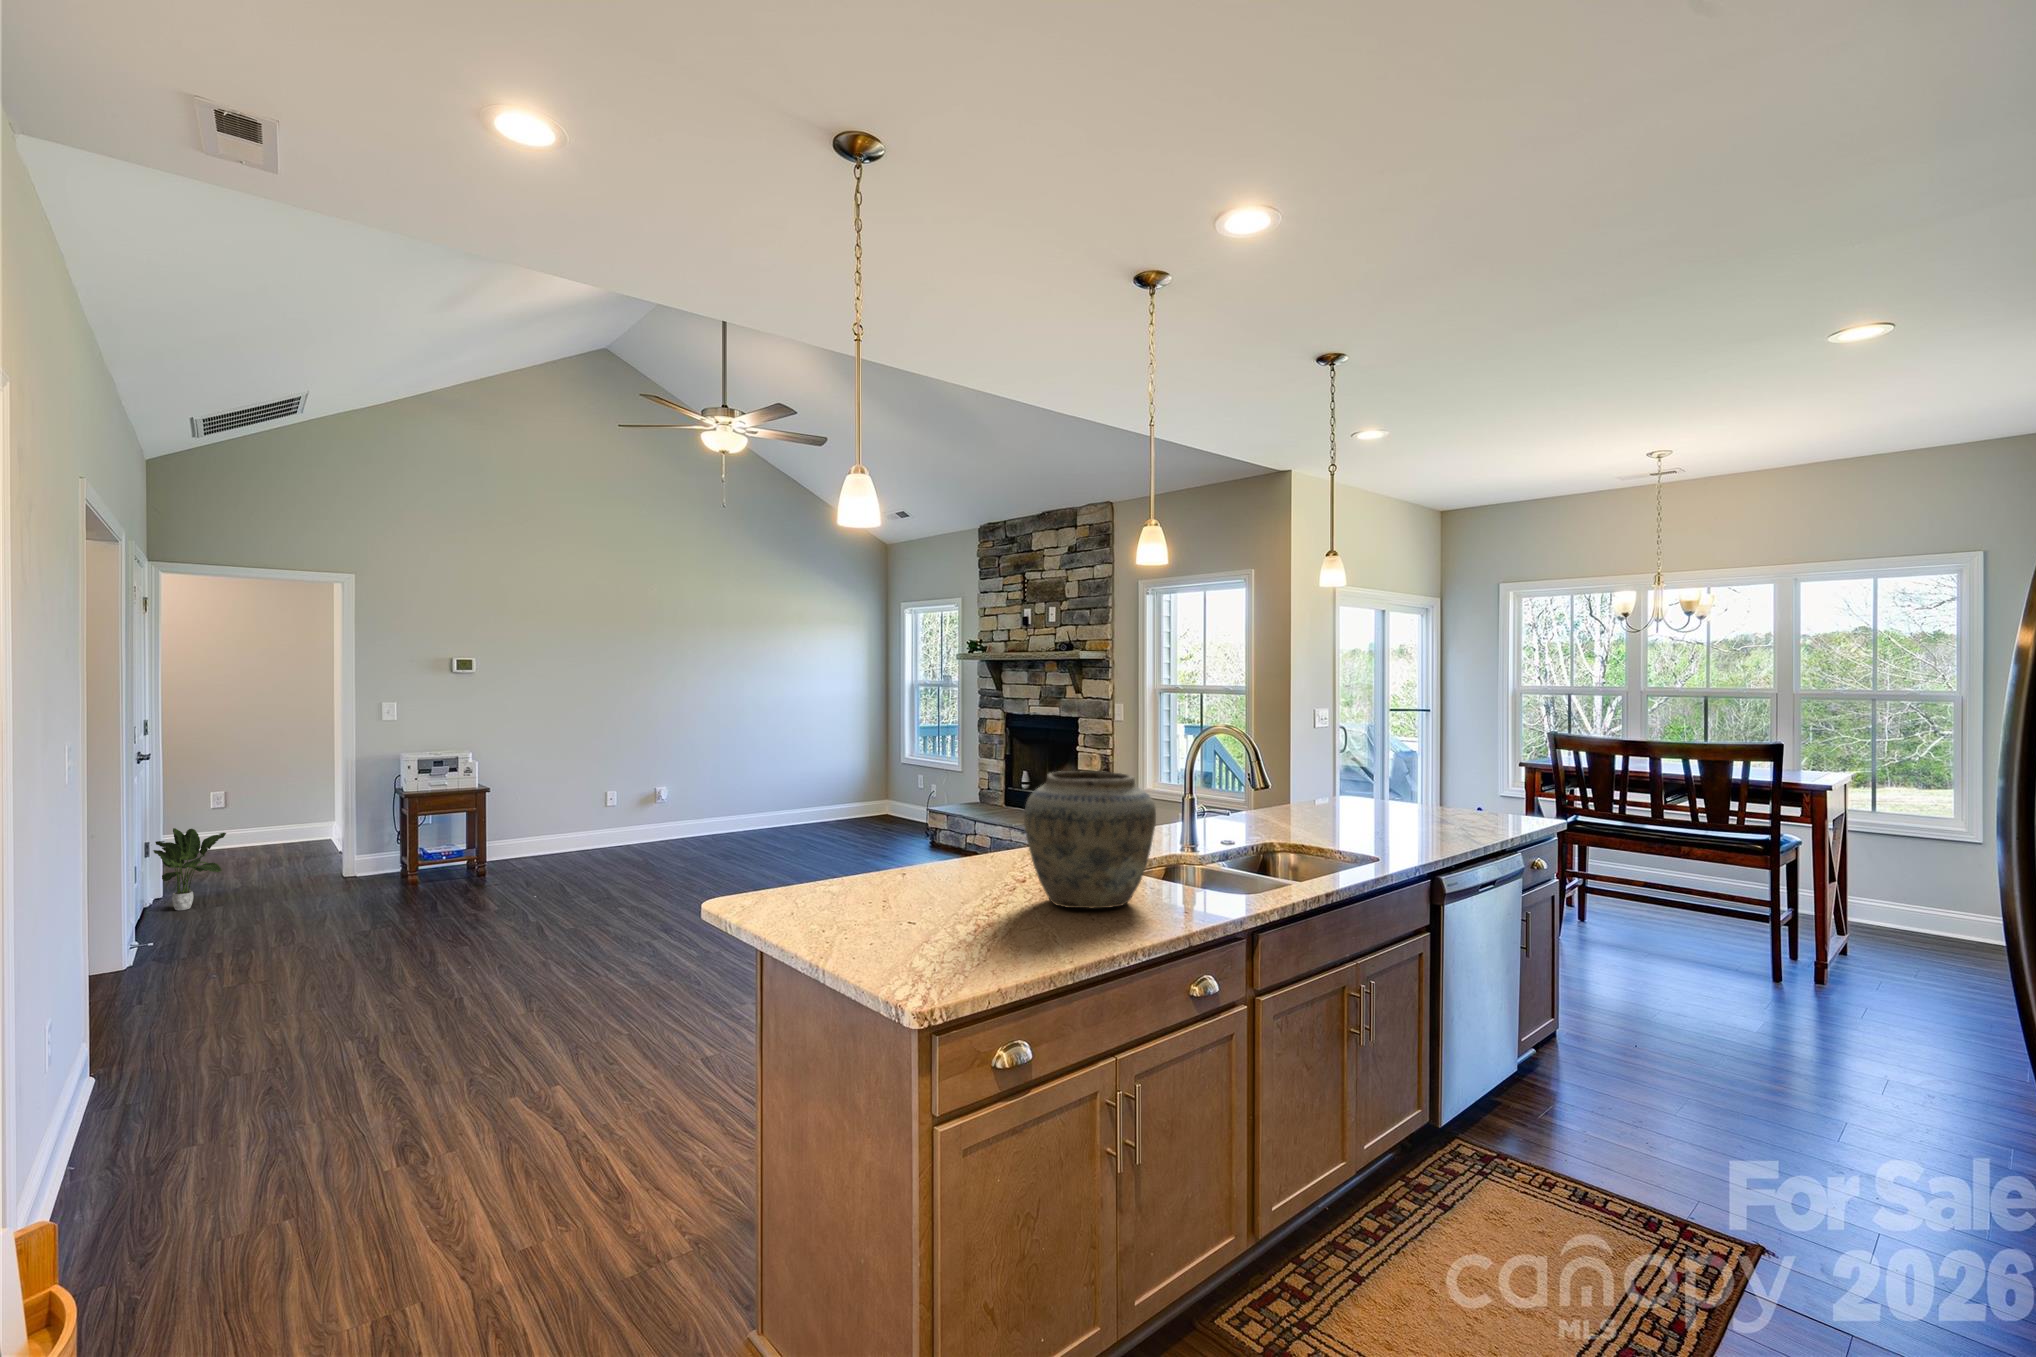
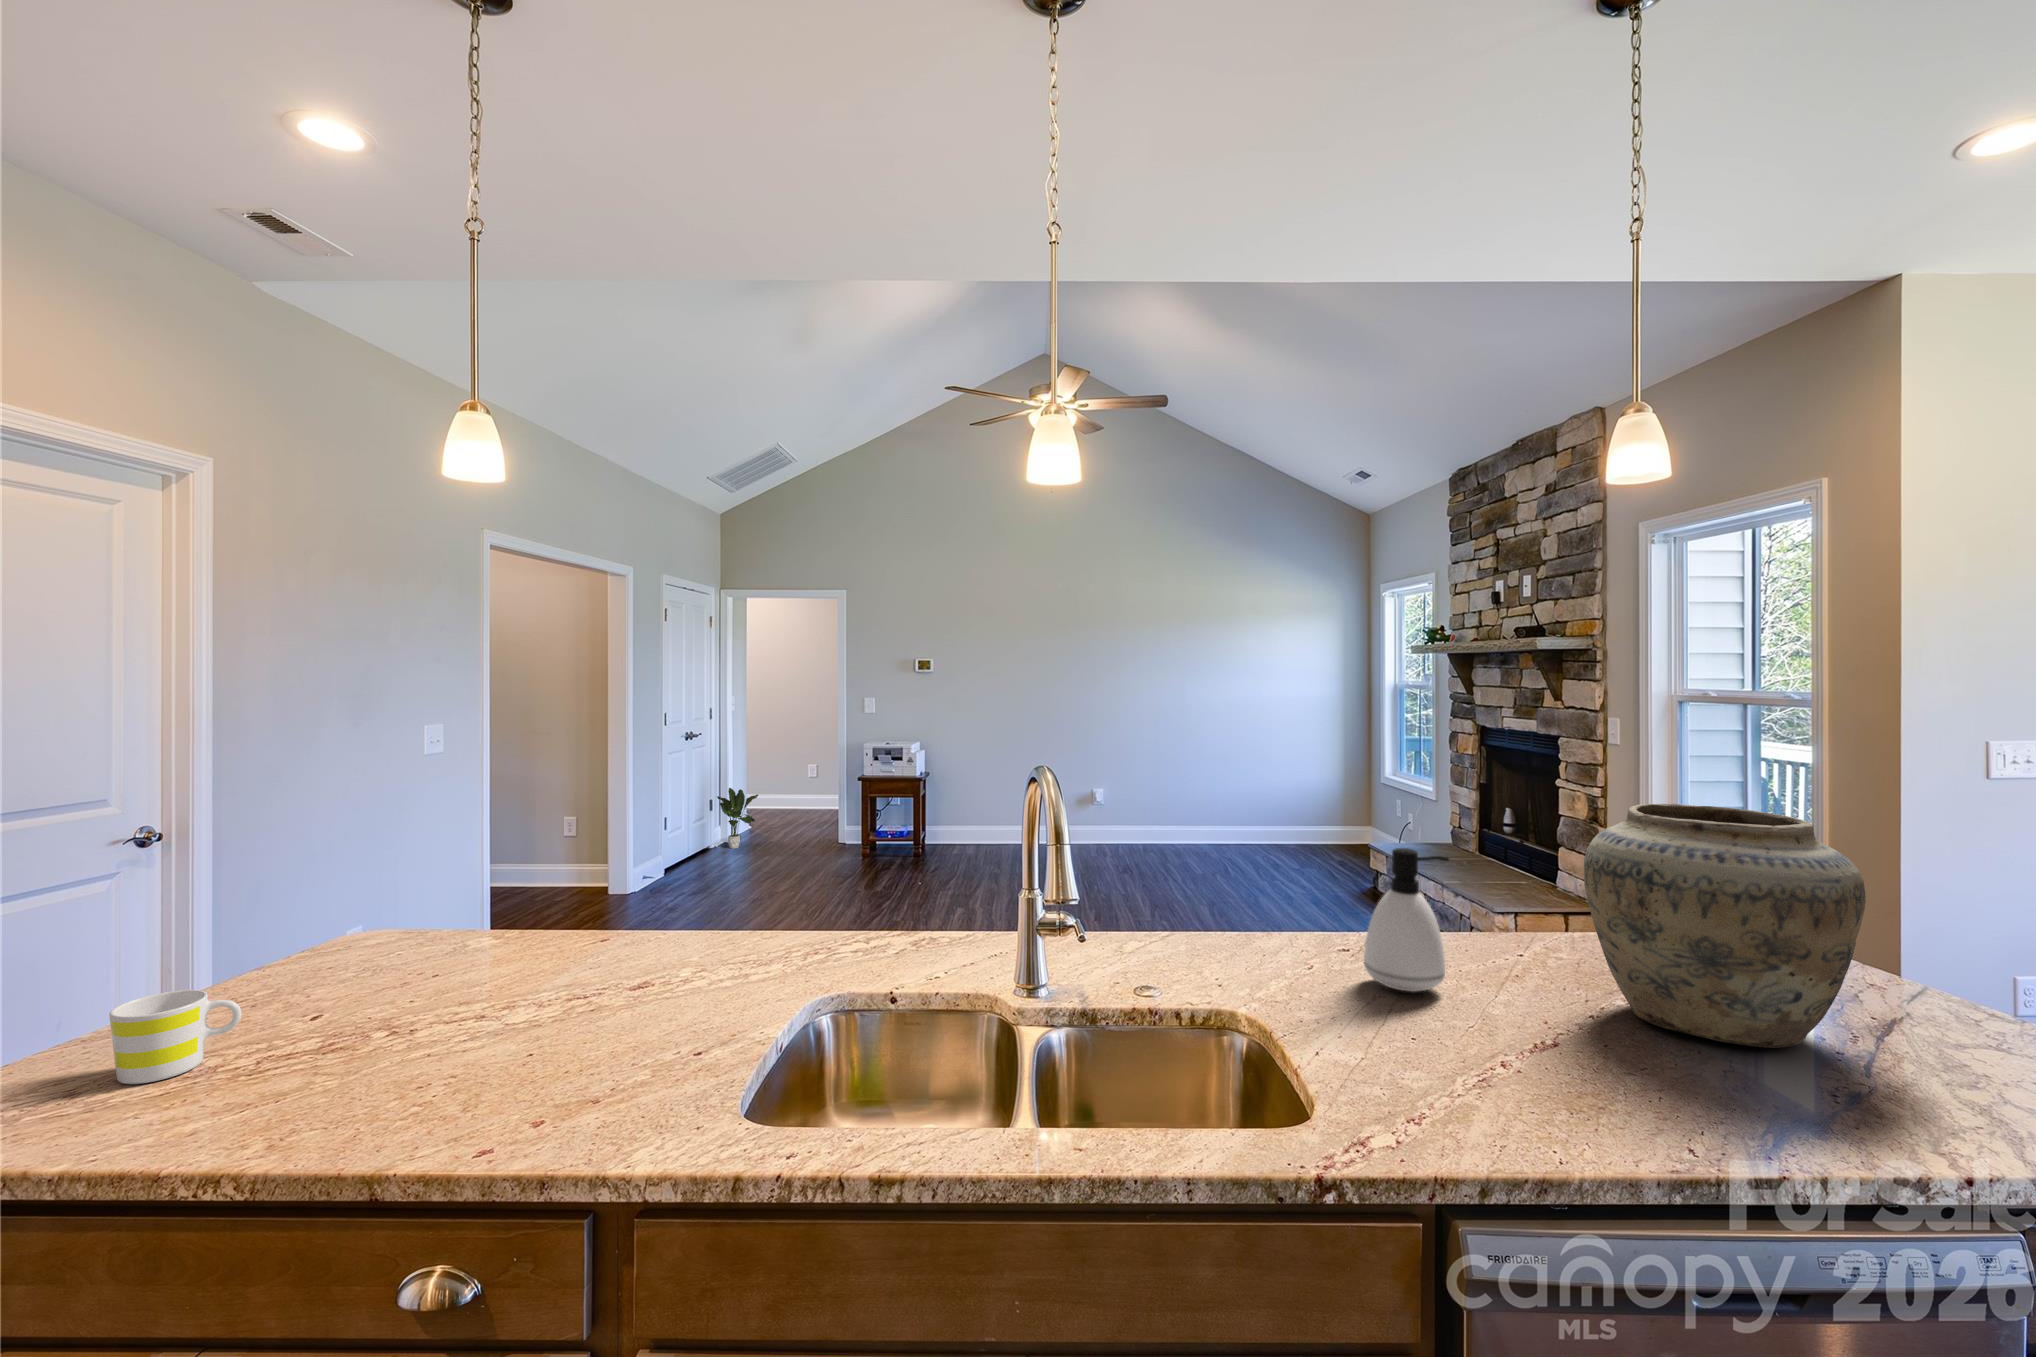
soap dispenser: none [1277,763,1312,826] -> present [1364,848,1449,992]
vase: present [1024,771,1156,908] -> present [1584,804,1866,1048]
mug: none [974,894,1018,948] -> present [109,990,242,1084]

